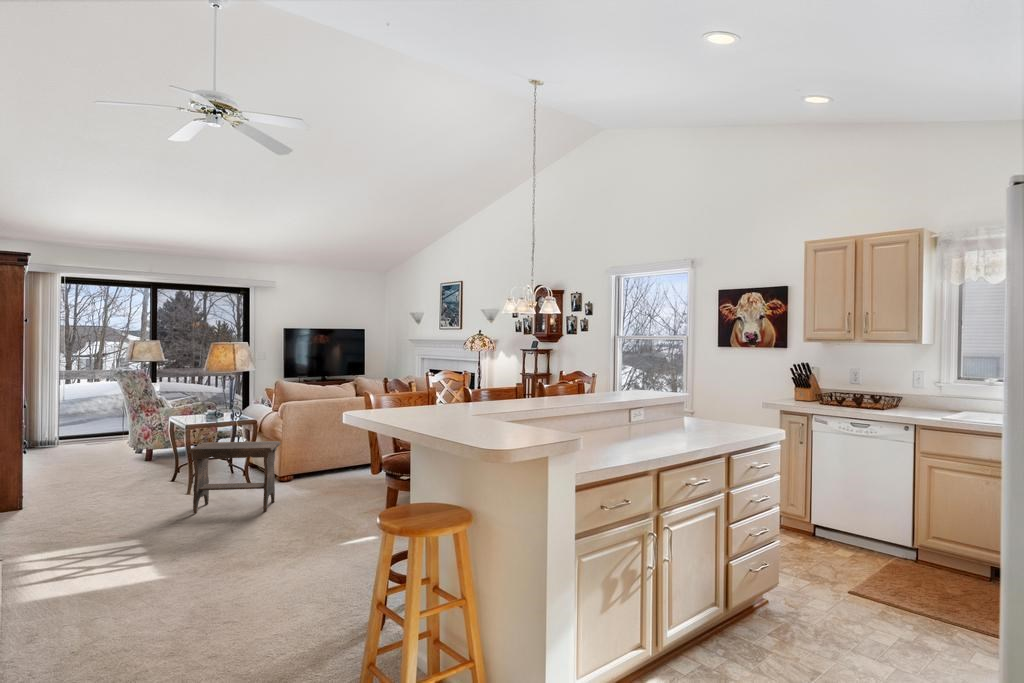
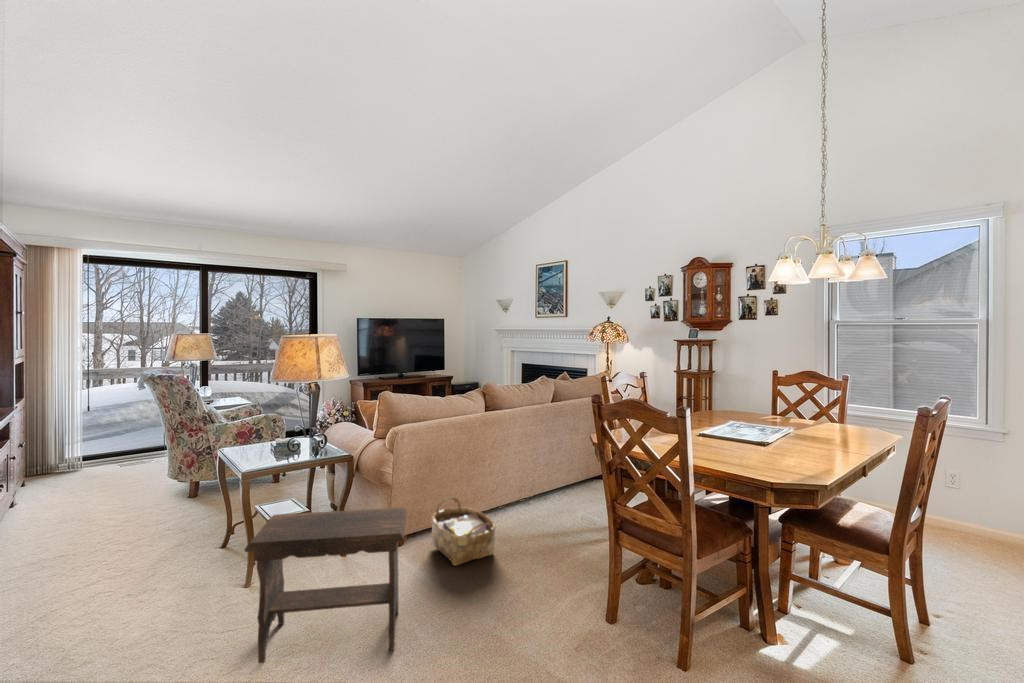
woven basket: none [307,450,348,488] -> present [431,497,496,566]

